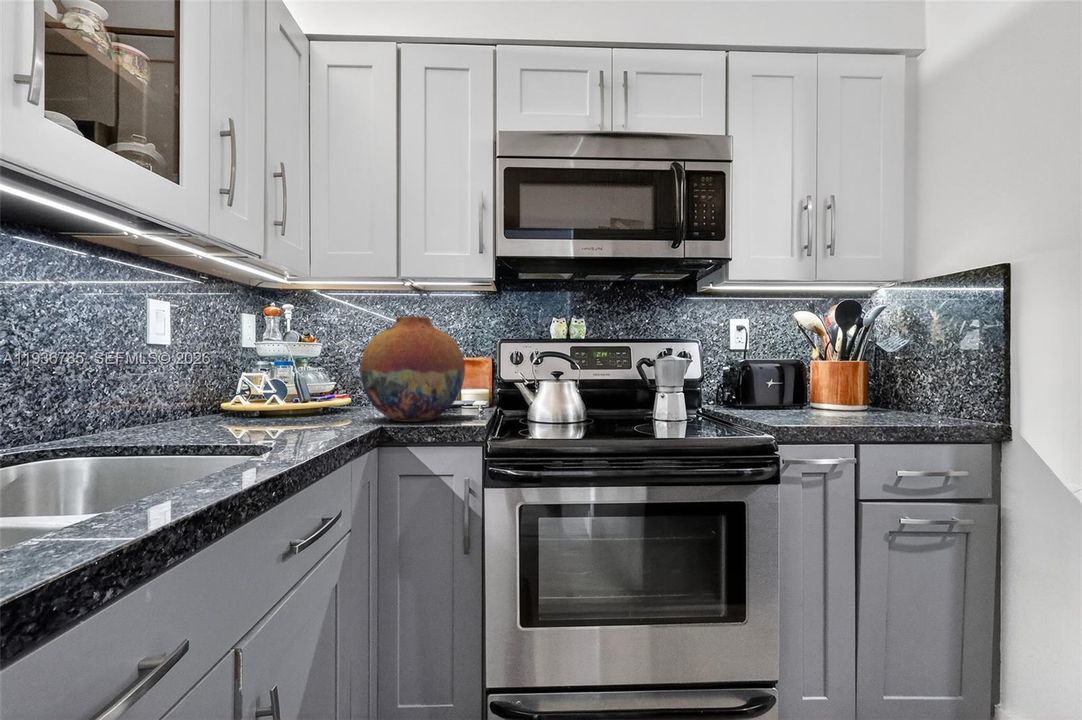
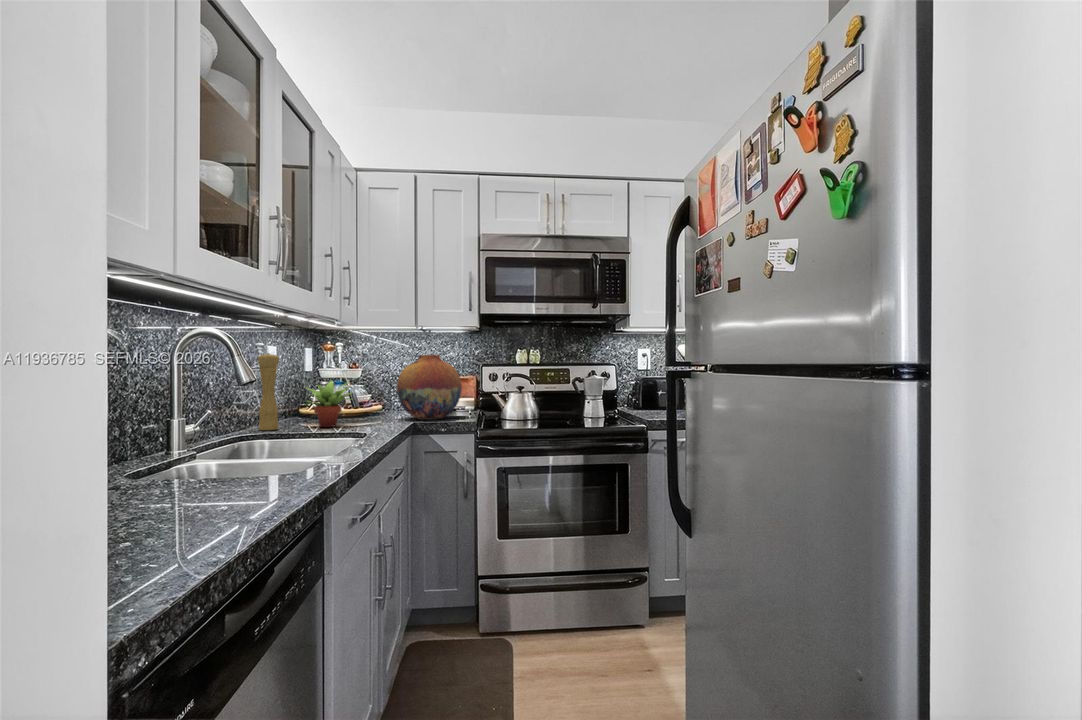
pepper mill: none [99,303,141,438] -> present [258,353,279,430]
succulent plant: none [188,354,278,433] -> present [306,380,351,427]

